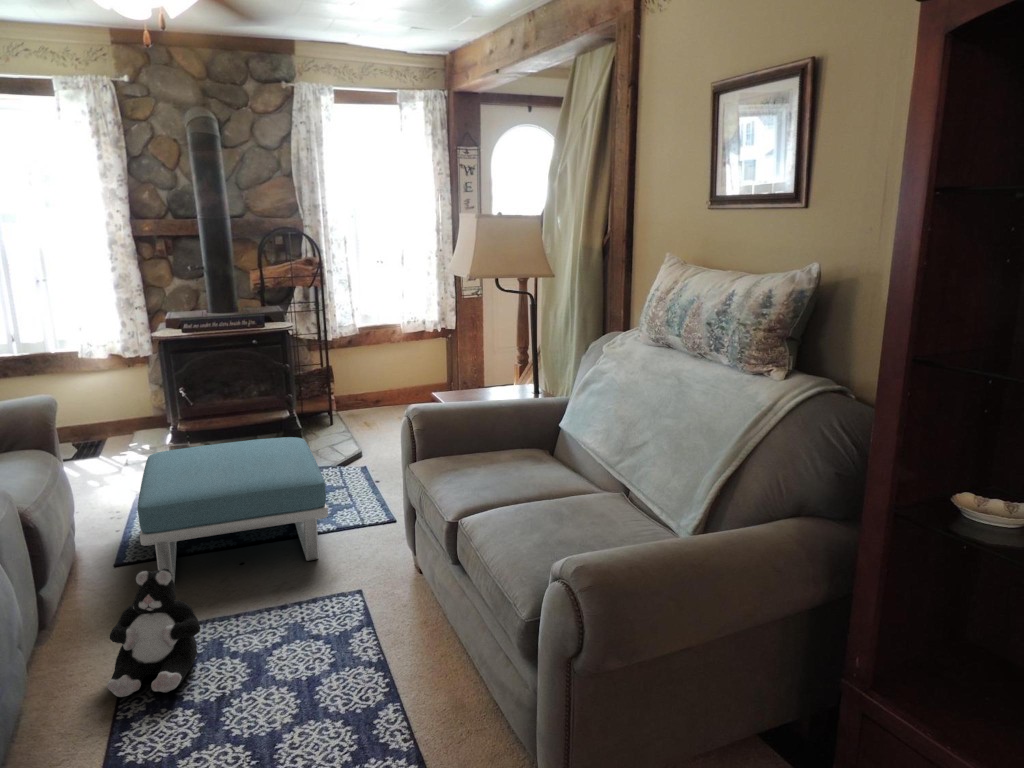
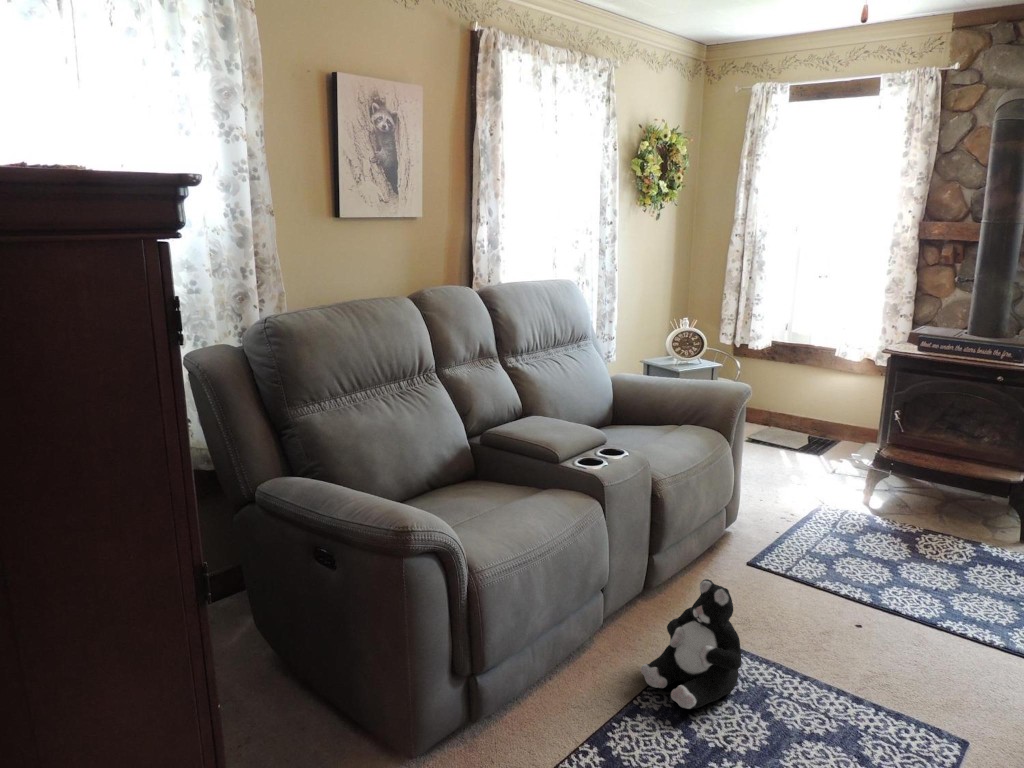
footstool: present [138,437,328,583] -> none [756,471,1011,671]

